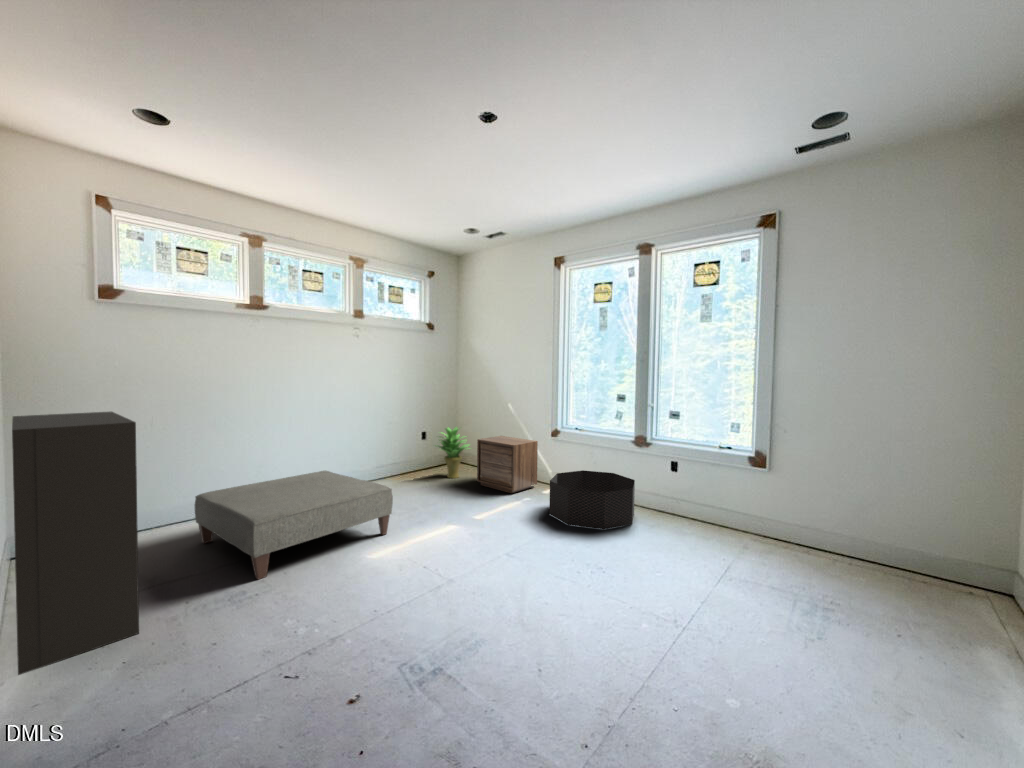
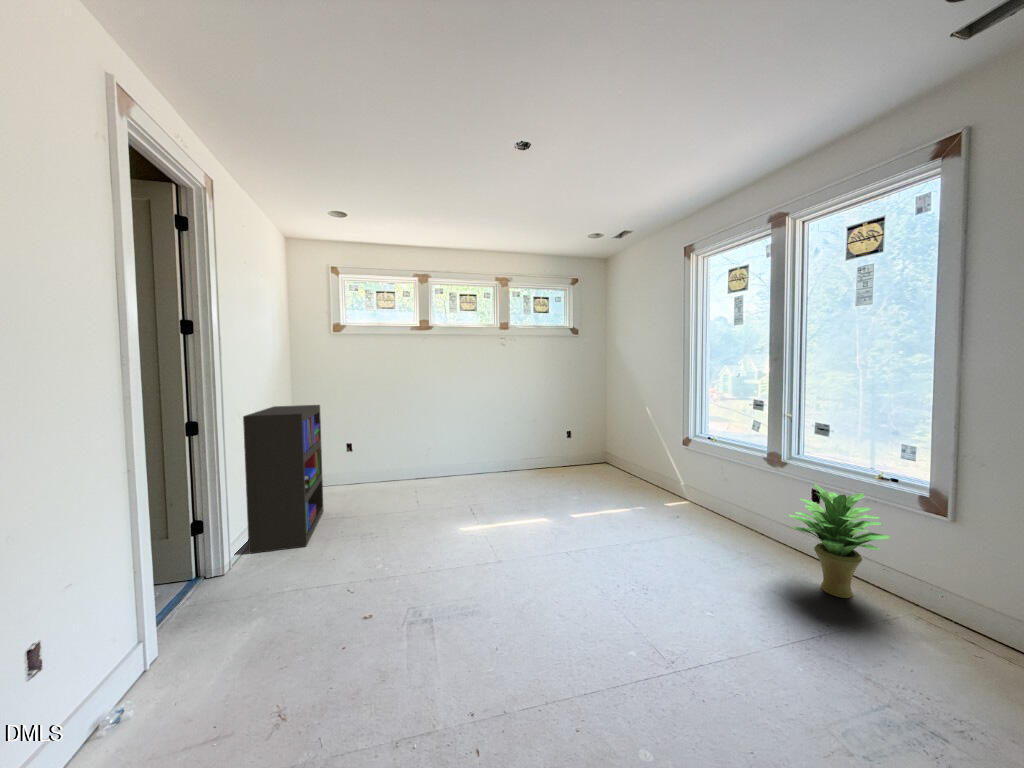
potted plant: present [438,427,469,478] -> present [789,484,890,598]
nightstand: present [477,436,538,493] -> none [606,436,666,495]
basket: present [549,470,635,530] -> none [651,482,758,554]
ottoman: present [195,471,393,579] -> none [377,454,496,529]

